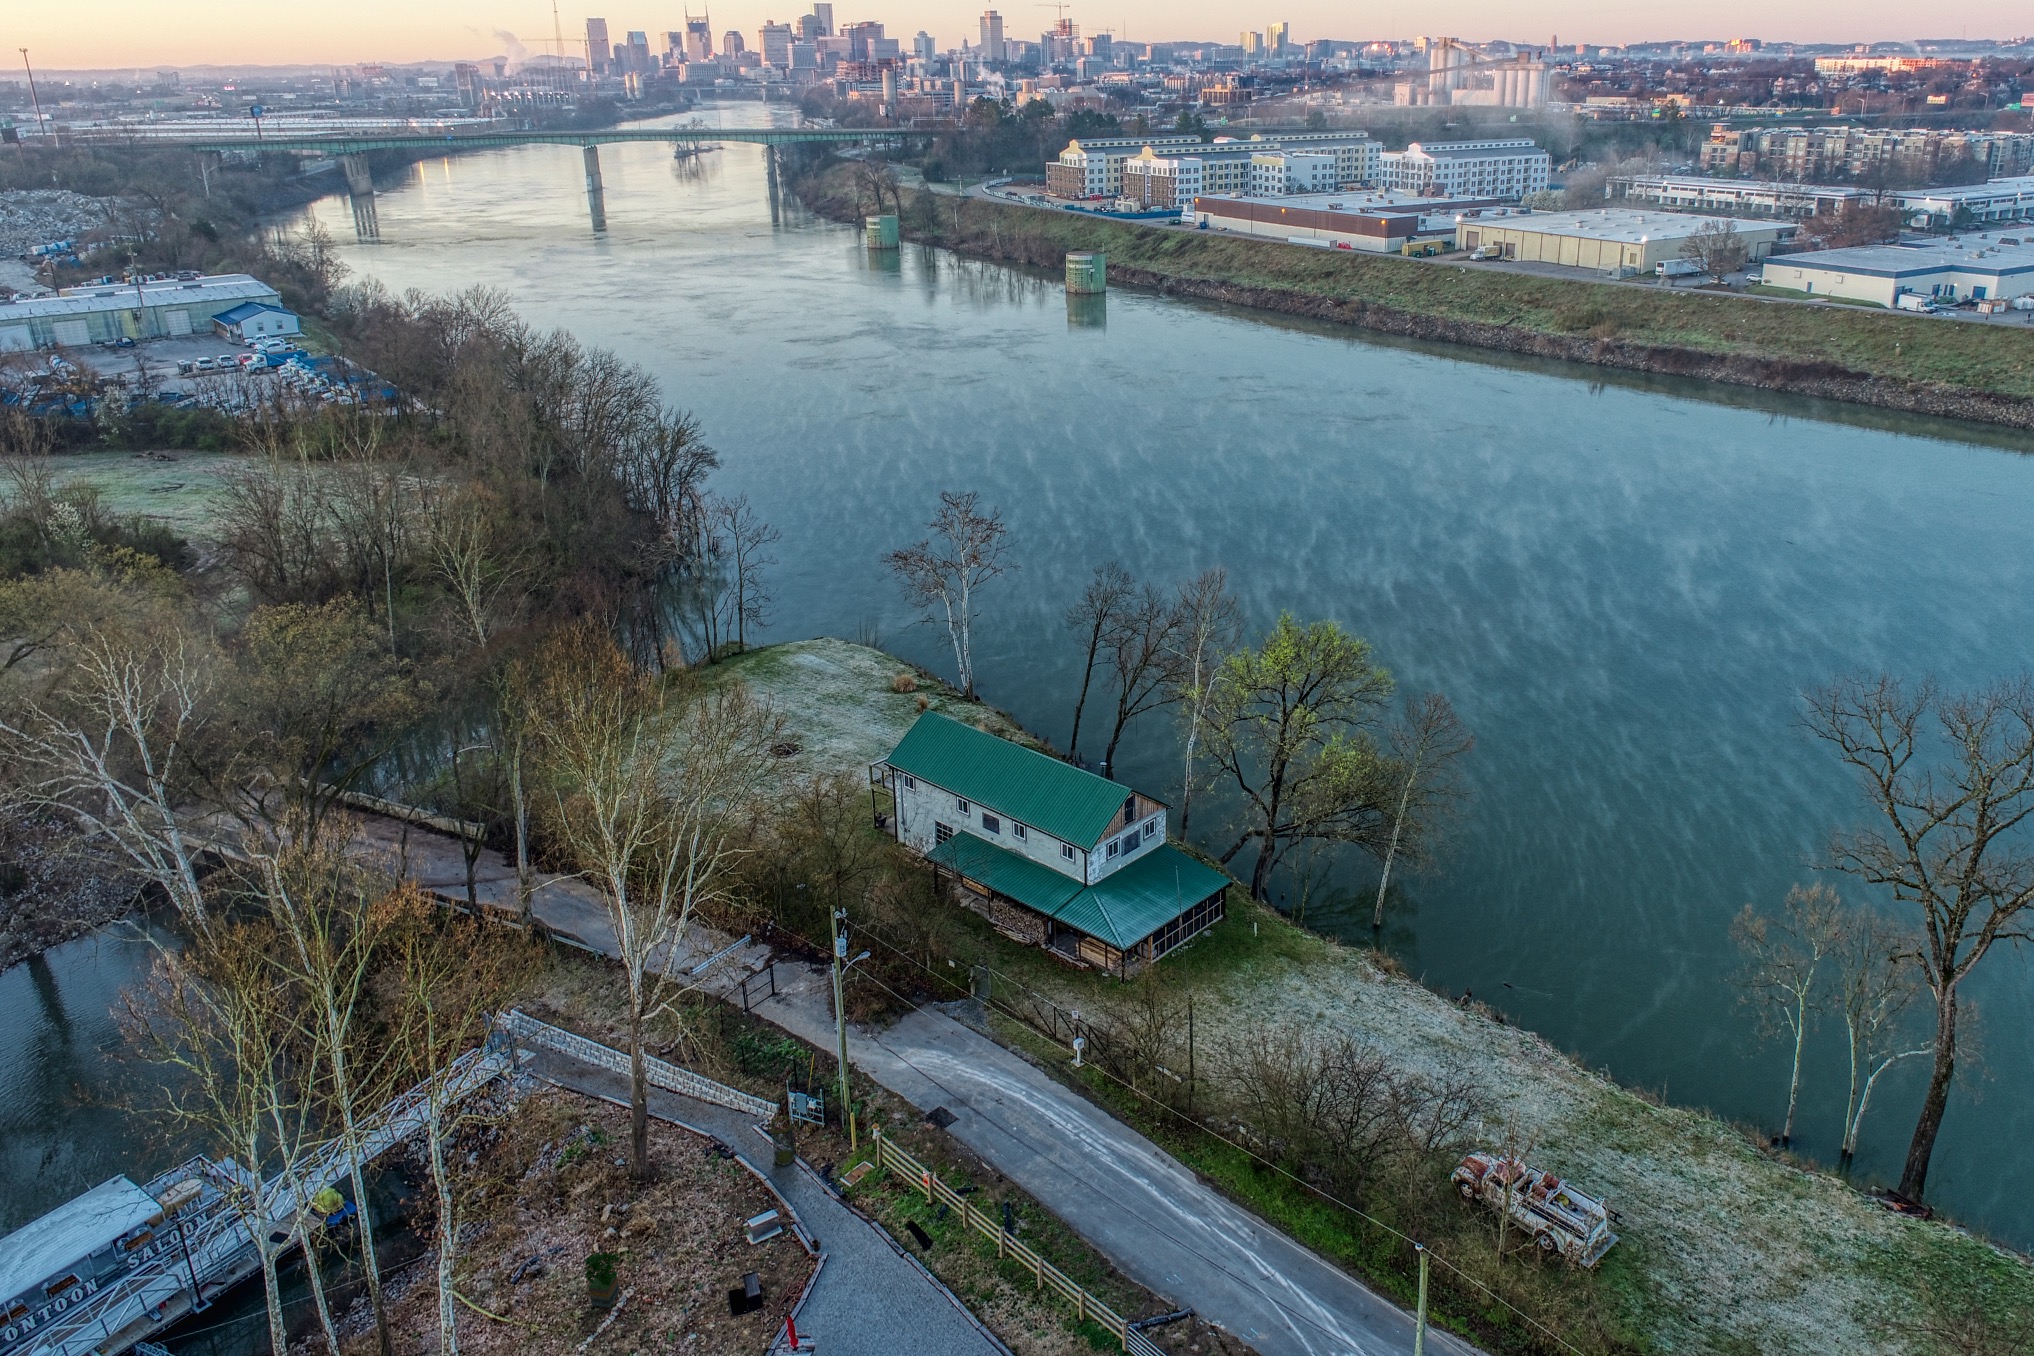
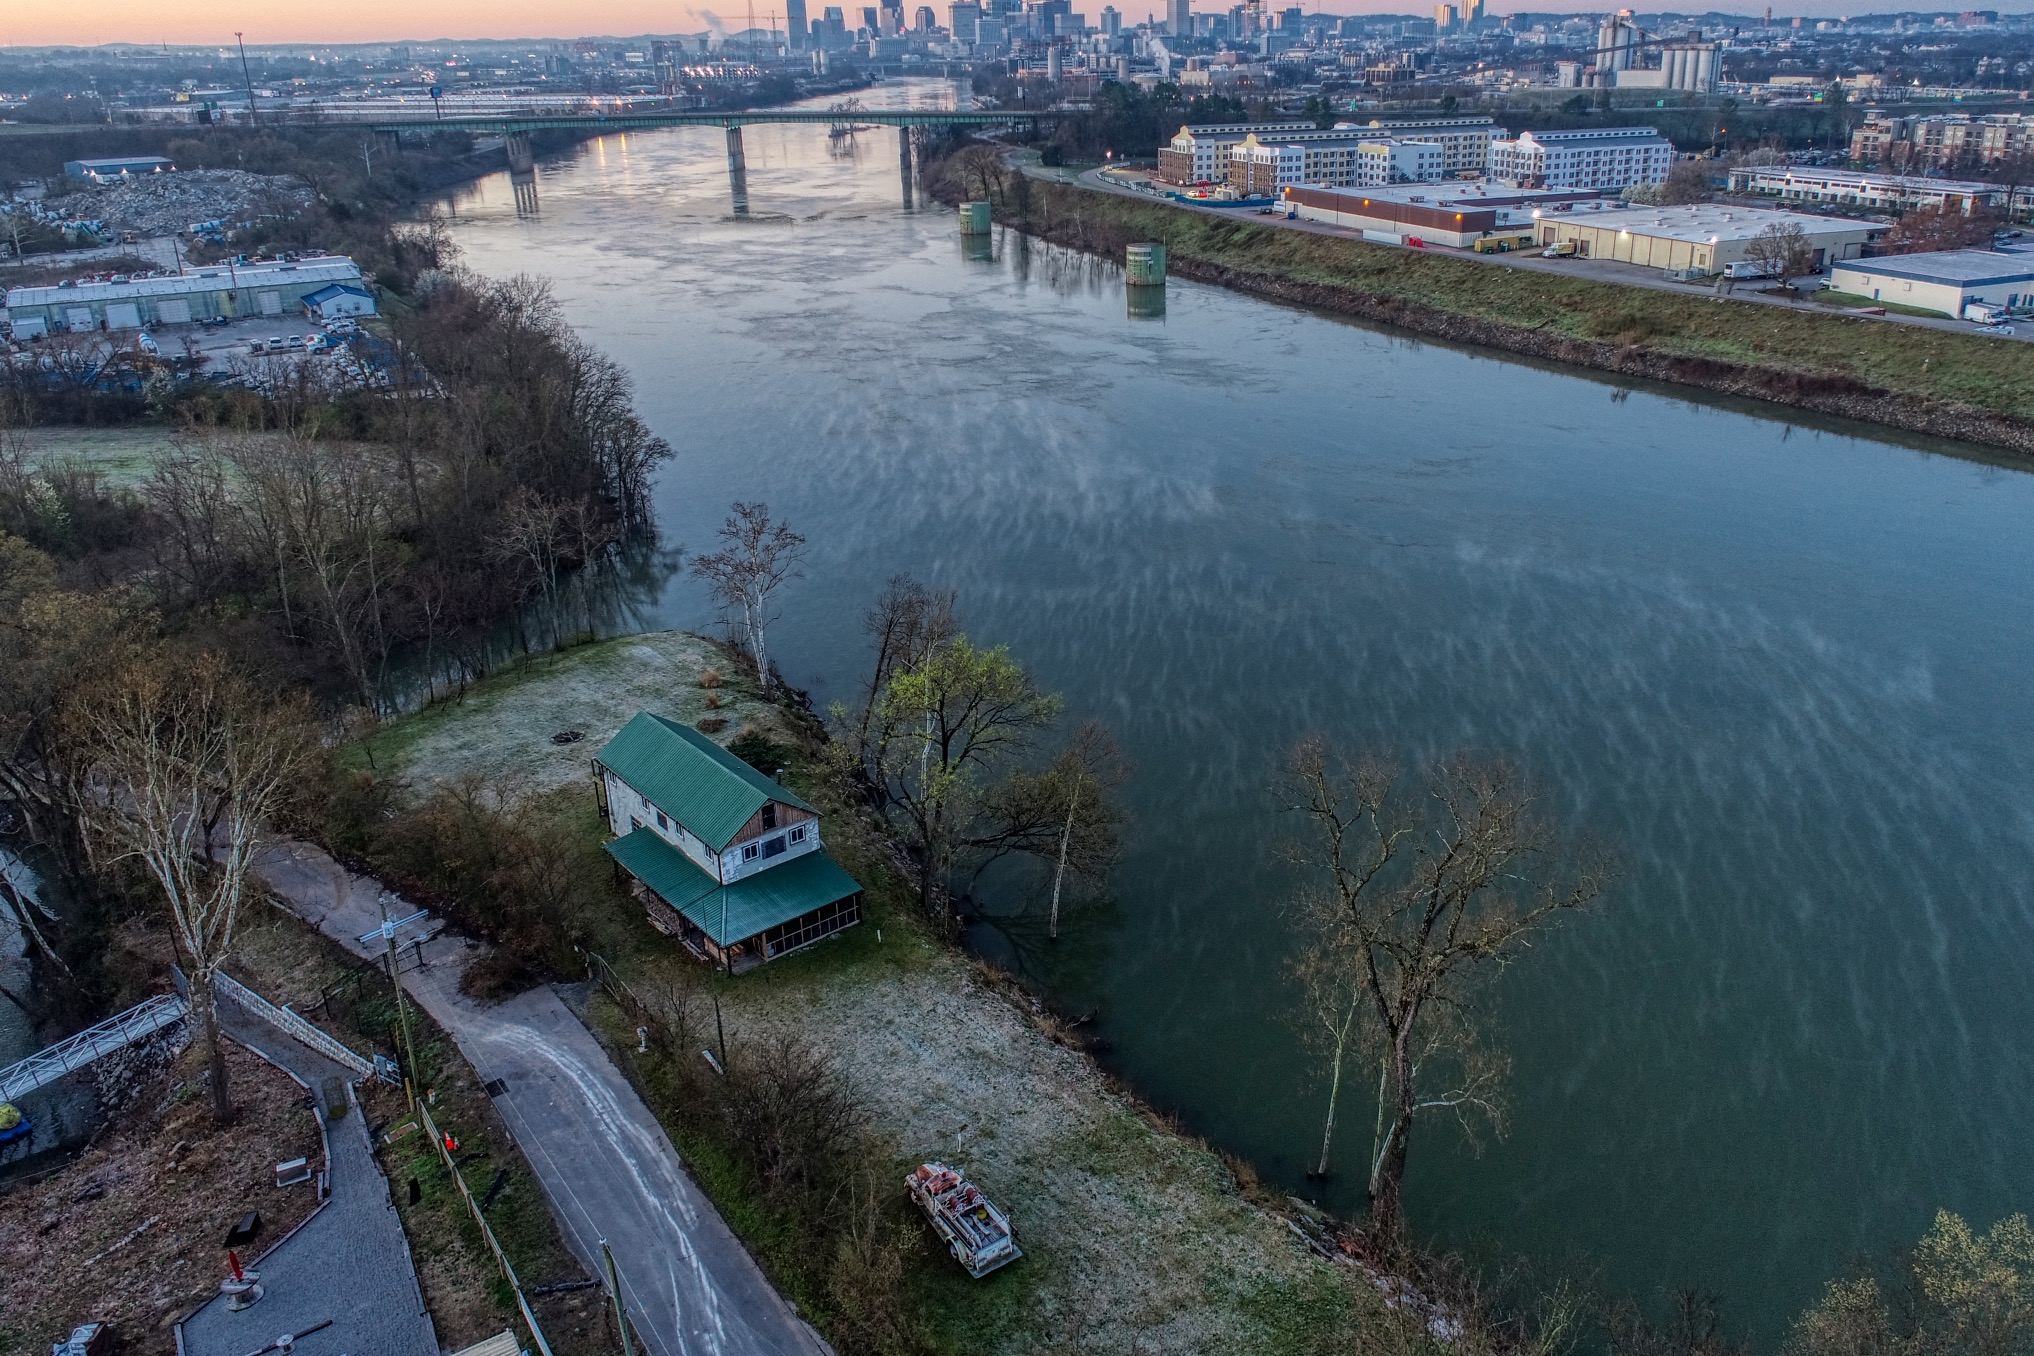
potted tree: present [585,1253,621,1308] -> none [108,1177,149,1224]

